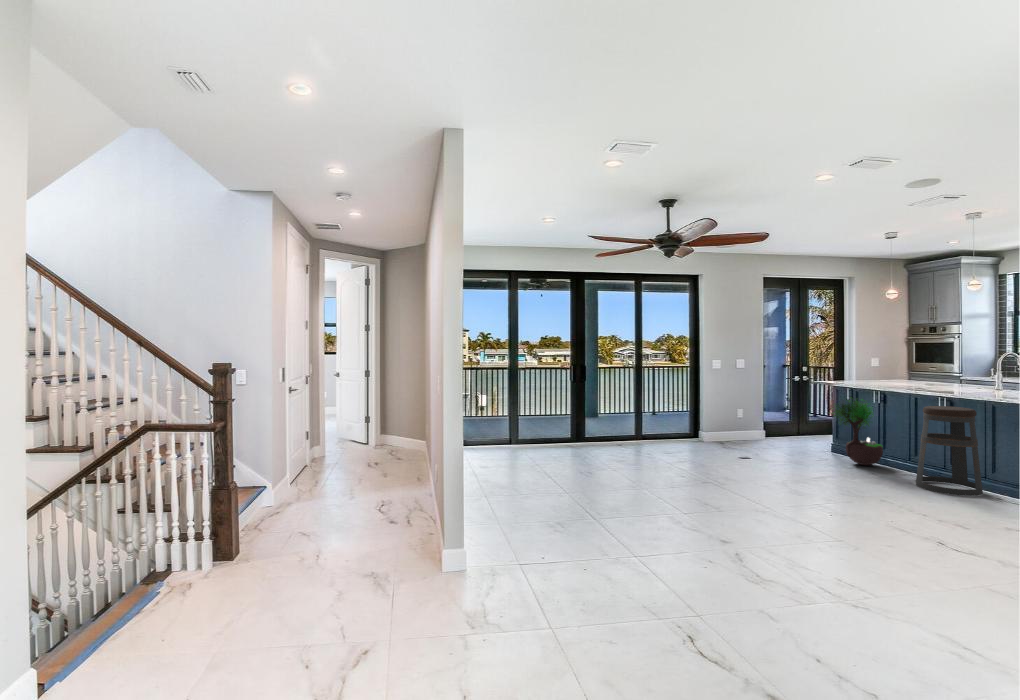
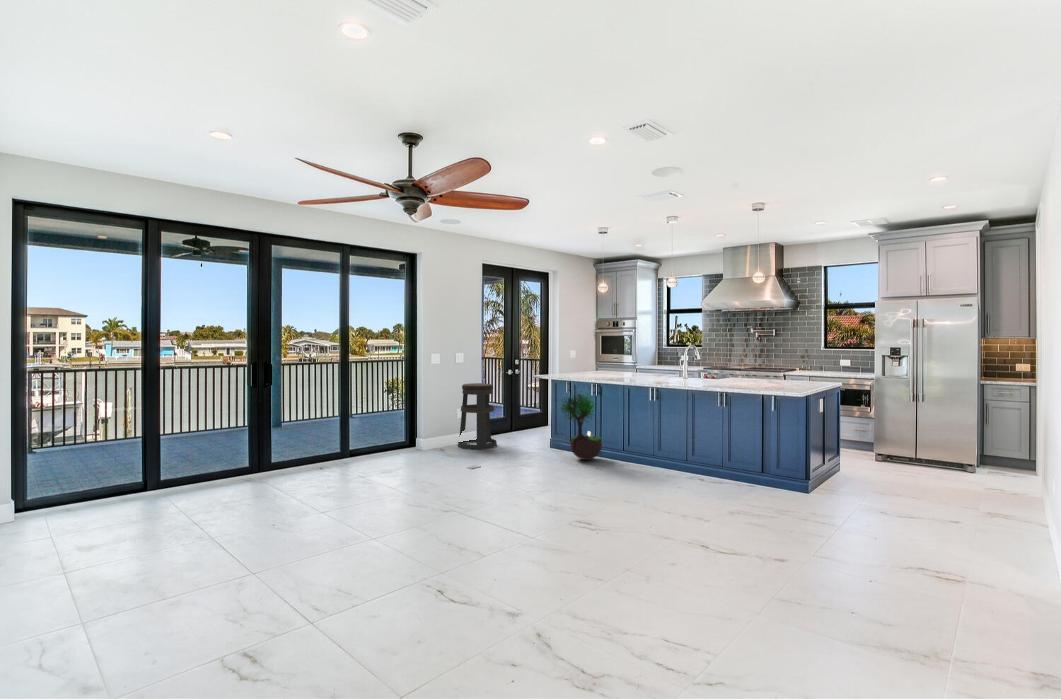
bar stool: present [916,406,983,496] -> present [458,383,497,449]

